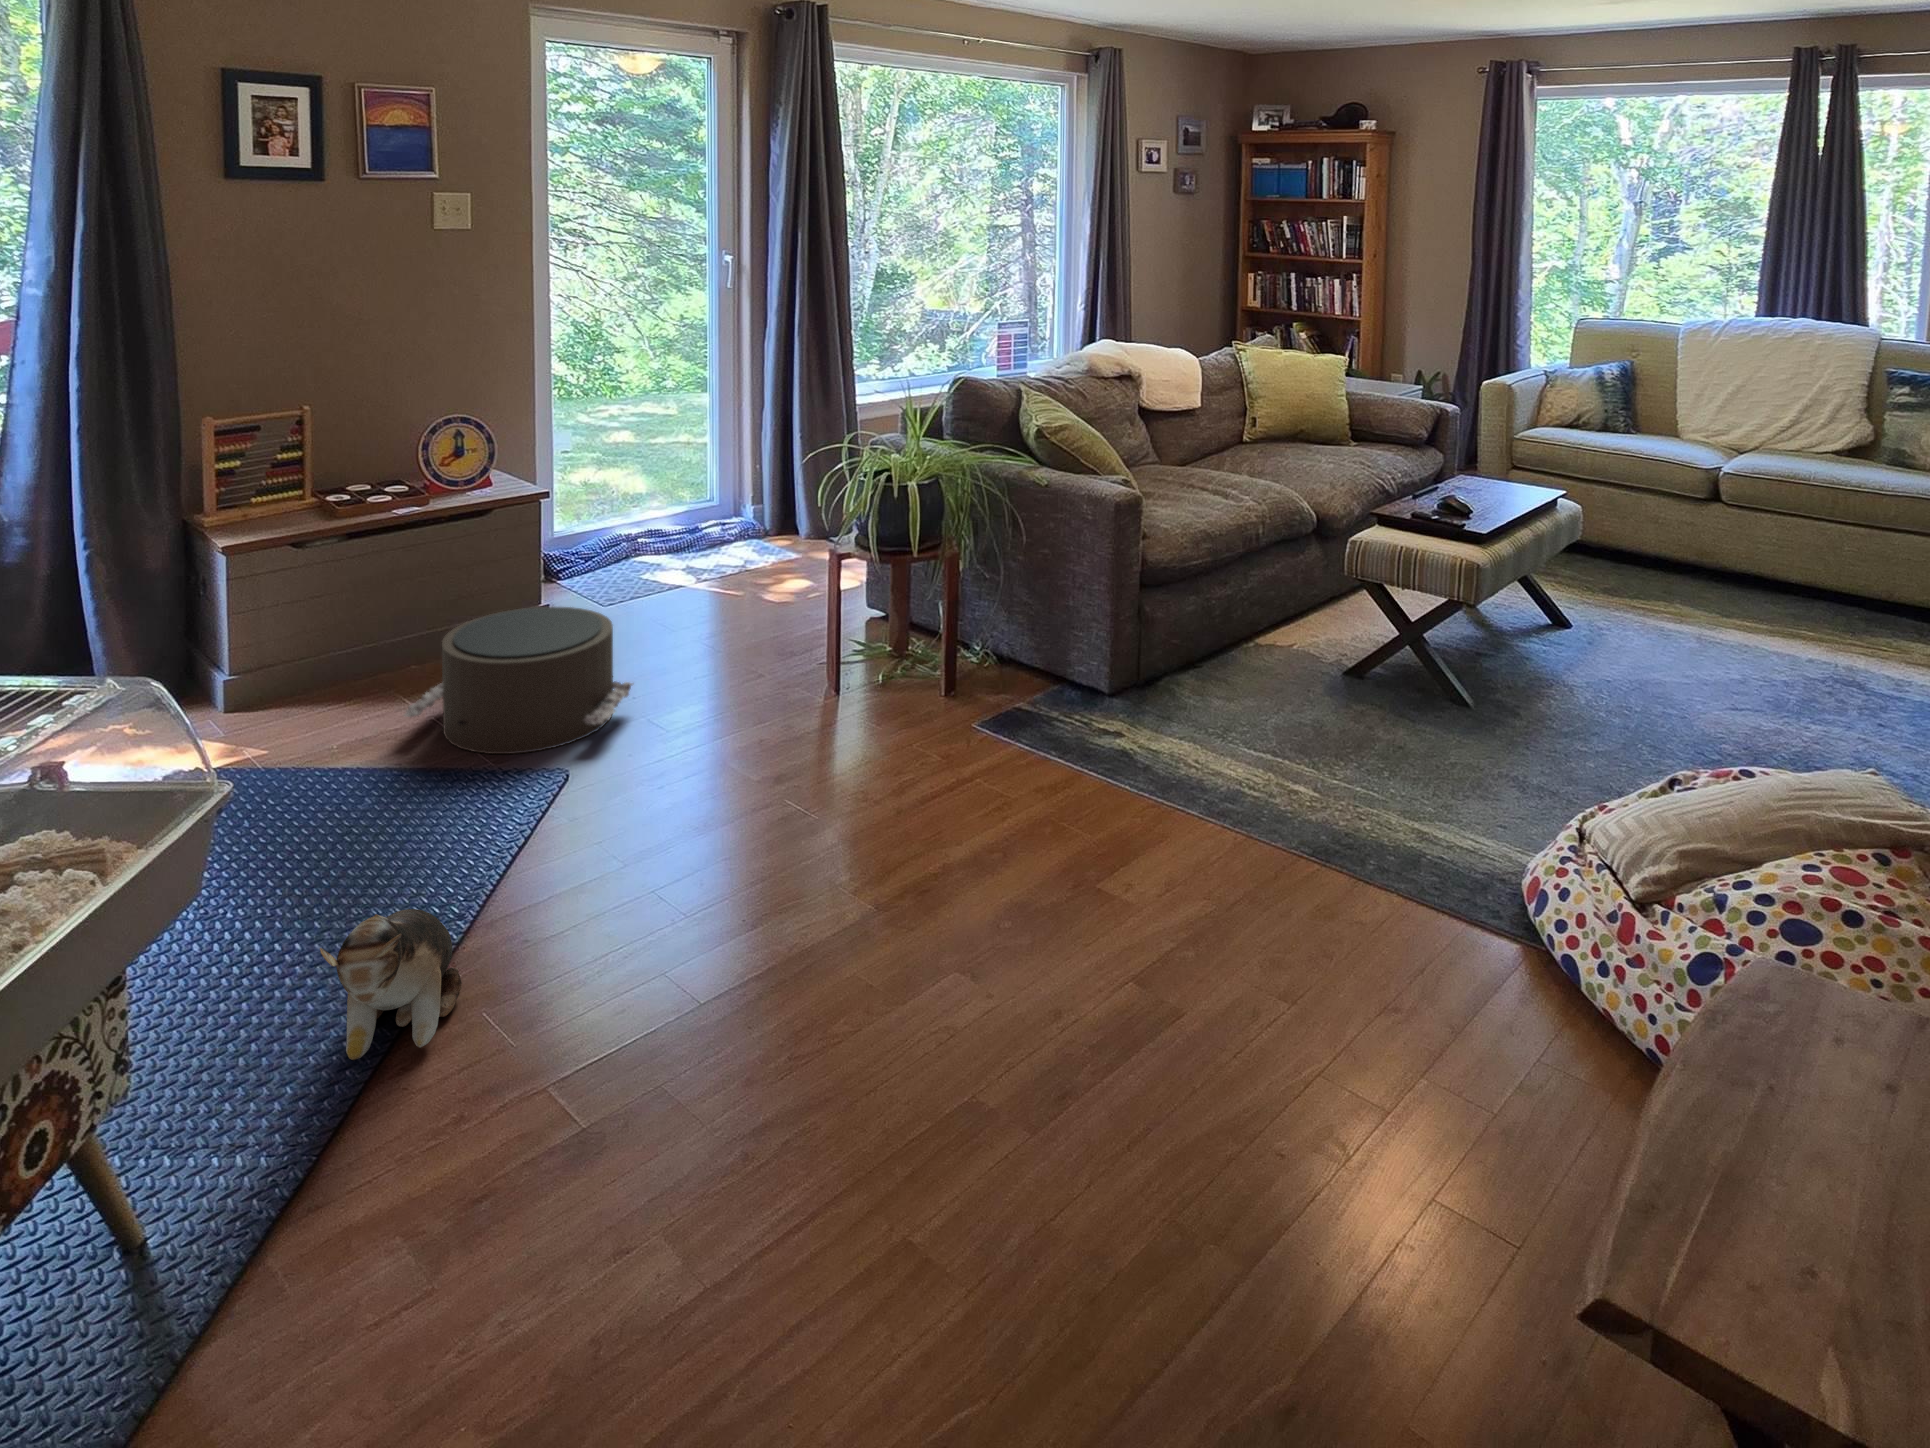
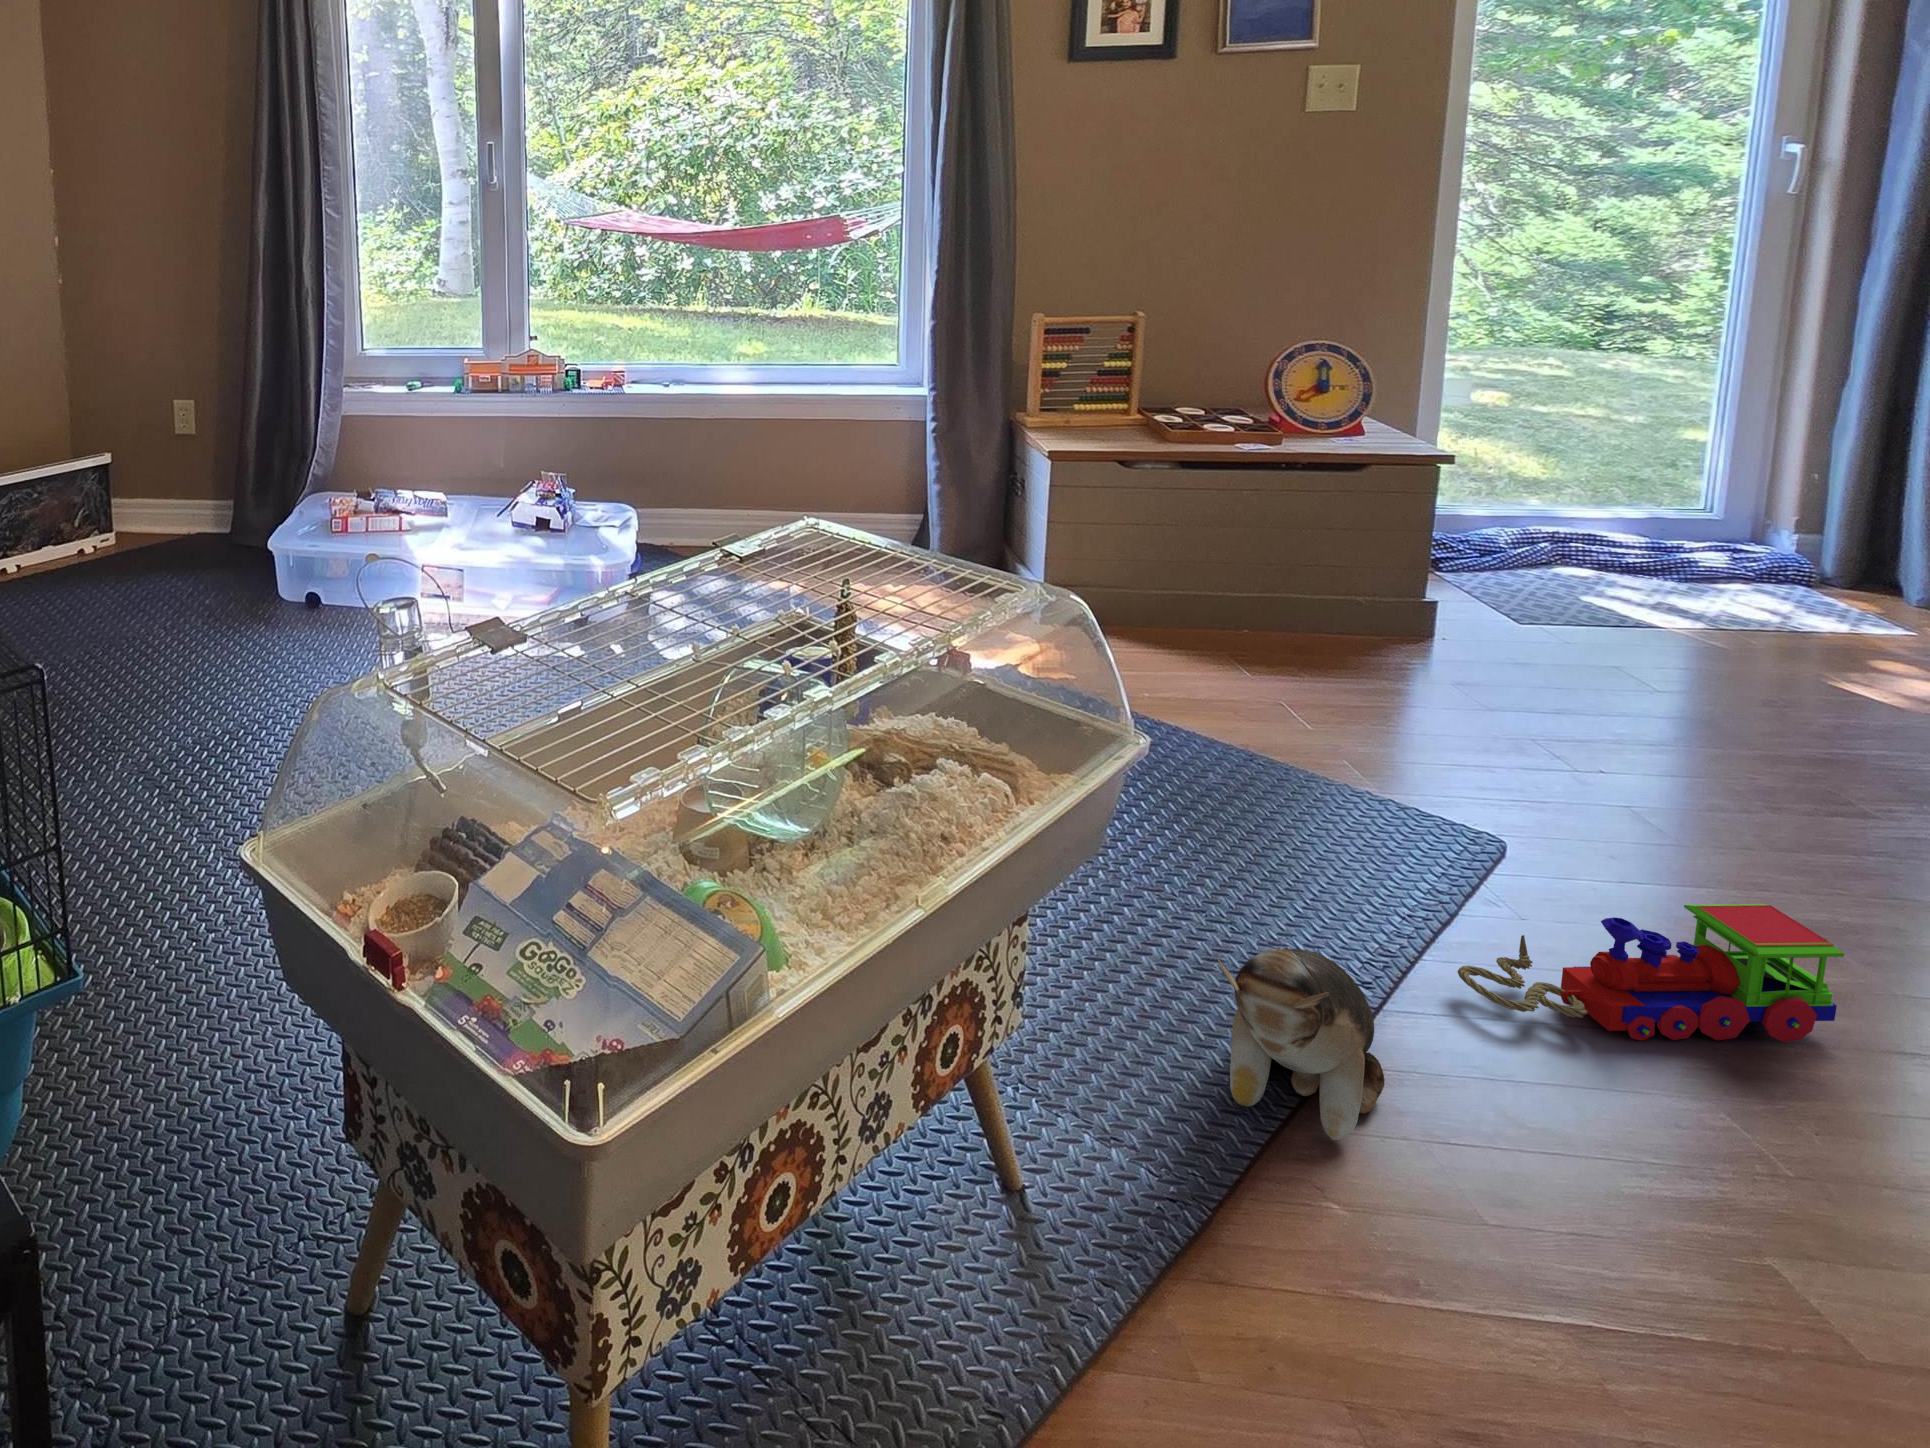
pouf: present [404,607,633,754] -> none [1253,597,1613,802]
toy train: none [520,753,720,890] -> present [1457,904,1844,1042]

